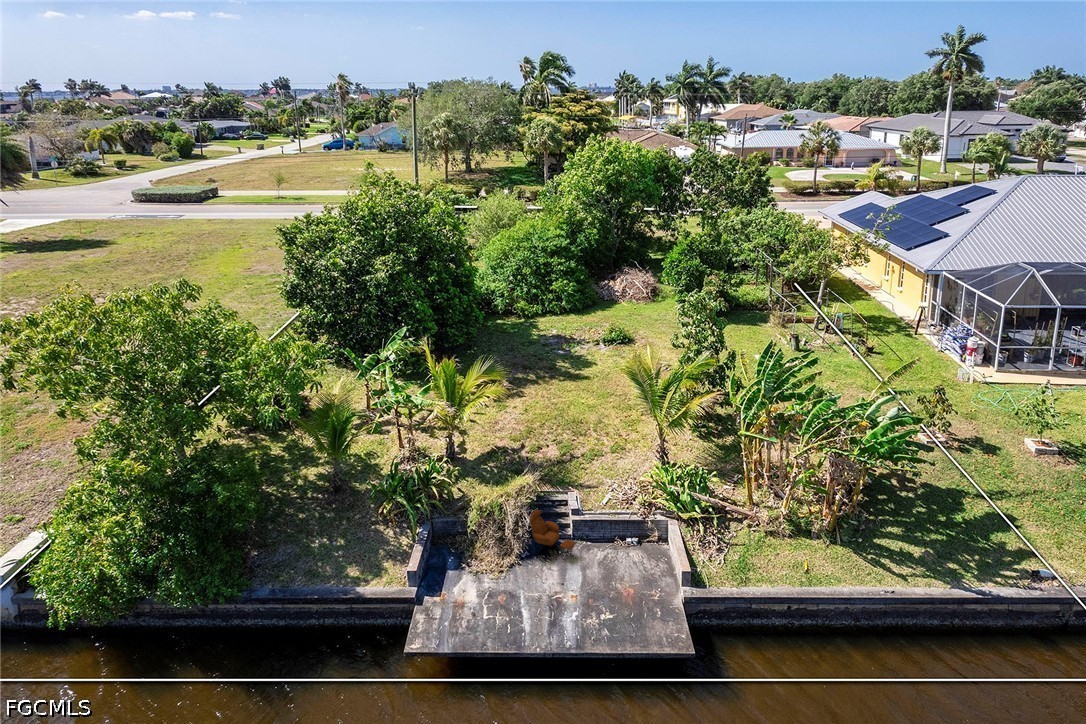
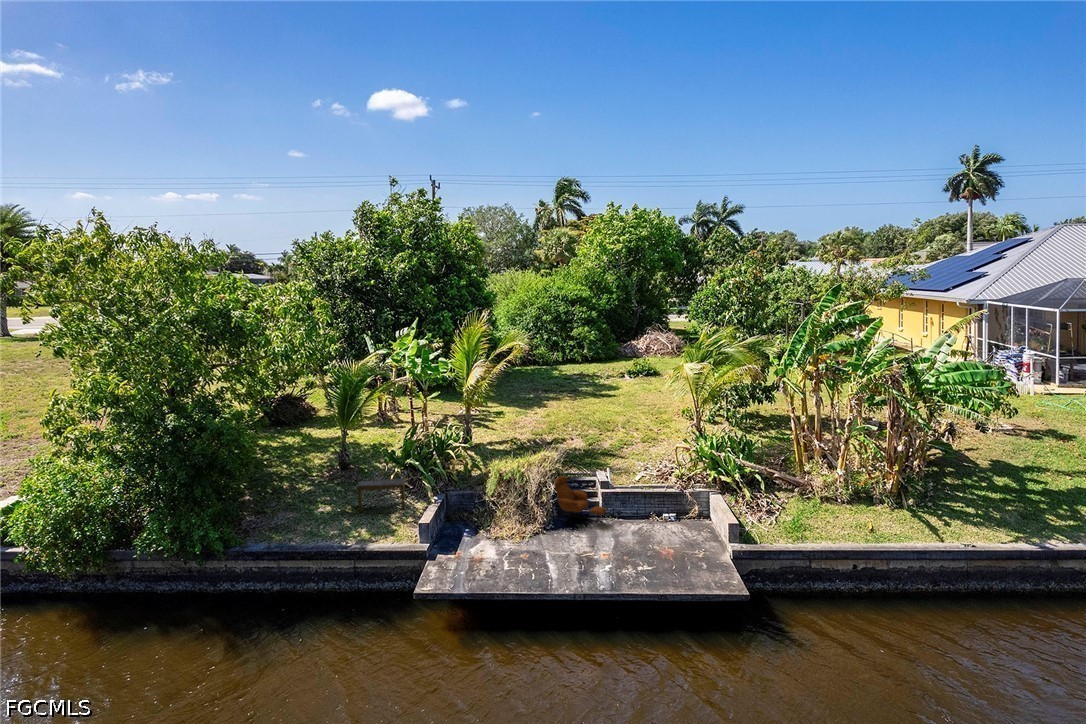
bench: none [351,508,396,541] -> present [357,478,406,512]

